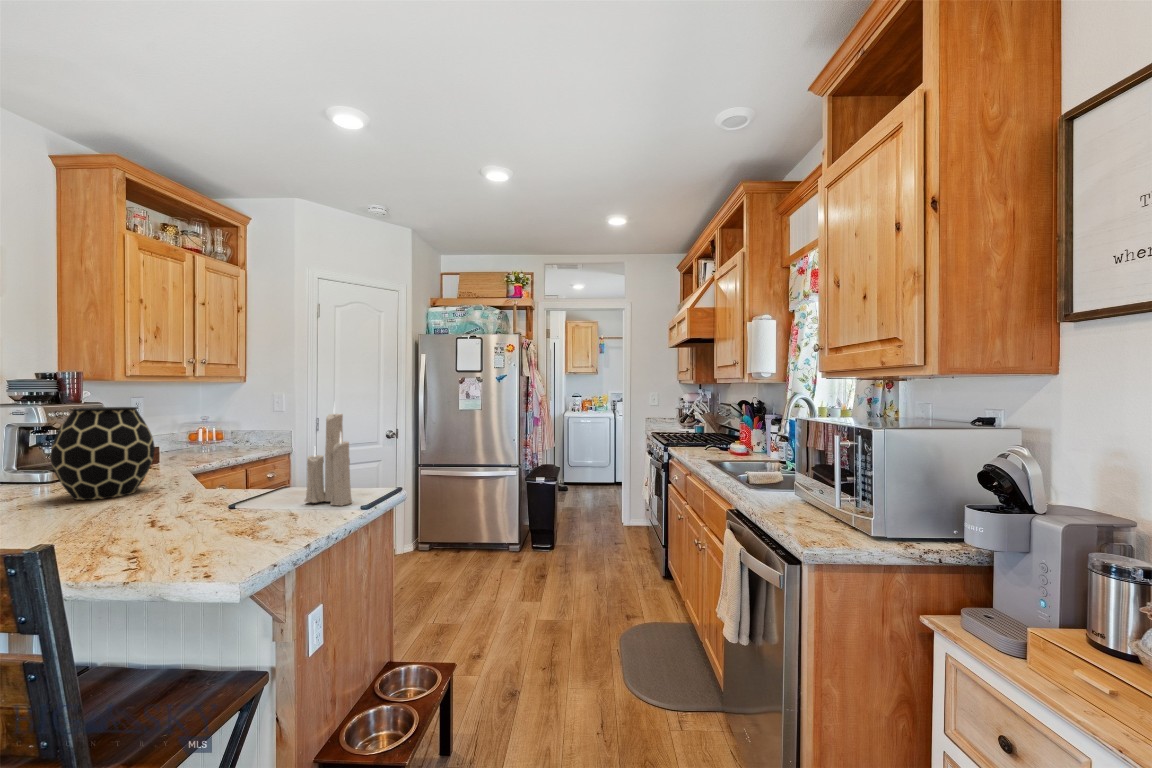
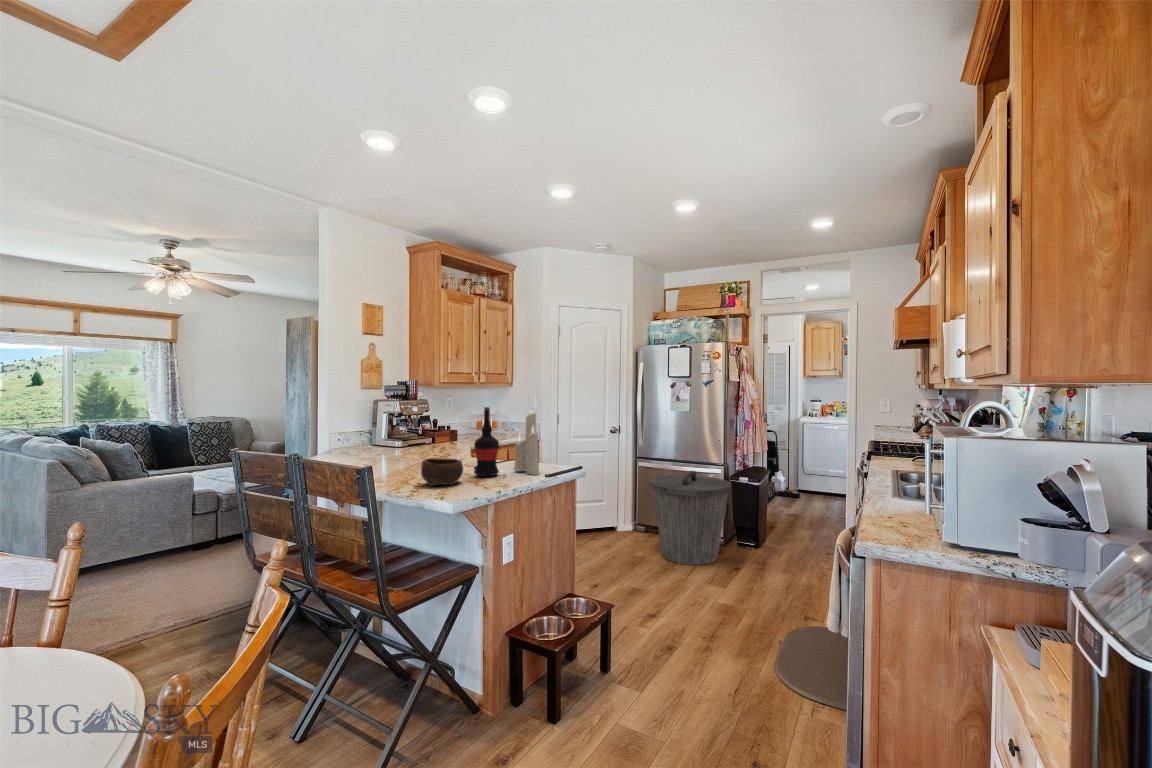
vase: present [50,407,155,500] -> none [398,404,446,459]
wine bottle: none [238,407,284,519] -> present [474,407,499,476]
trash can: none [442,474,532,580] -> present [650,471,731,565]
bowl: none [135,496,225,550] -> present [421,458,463,486]

